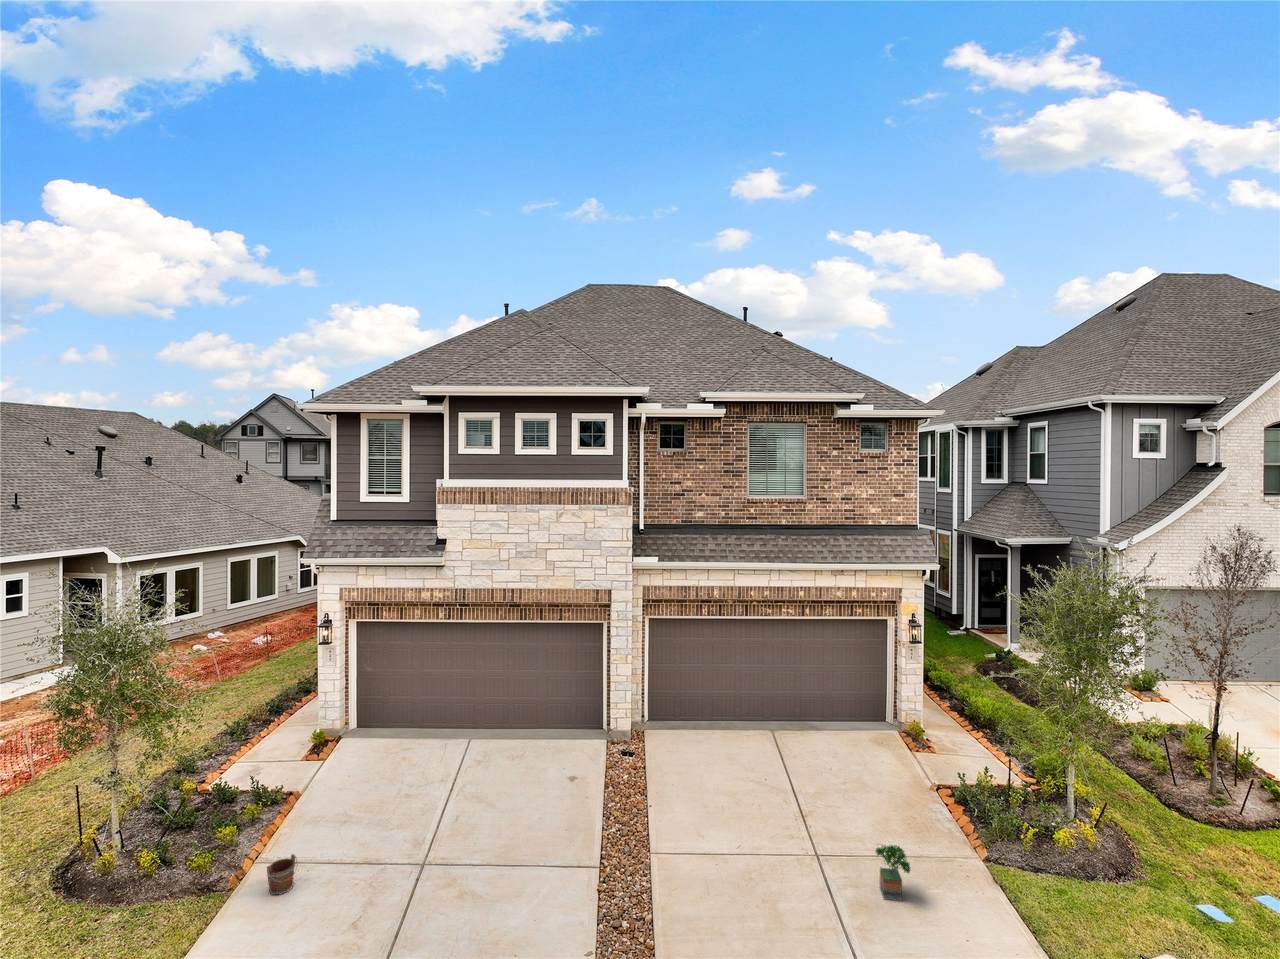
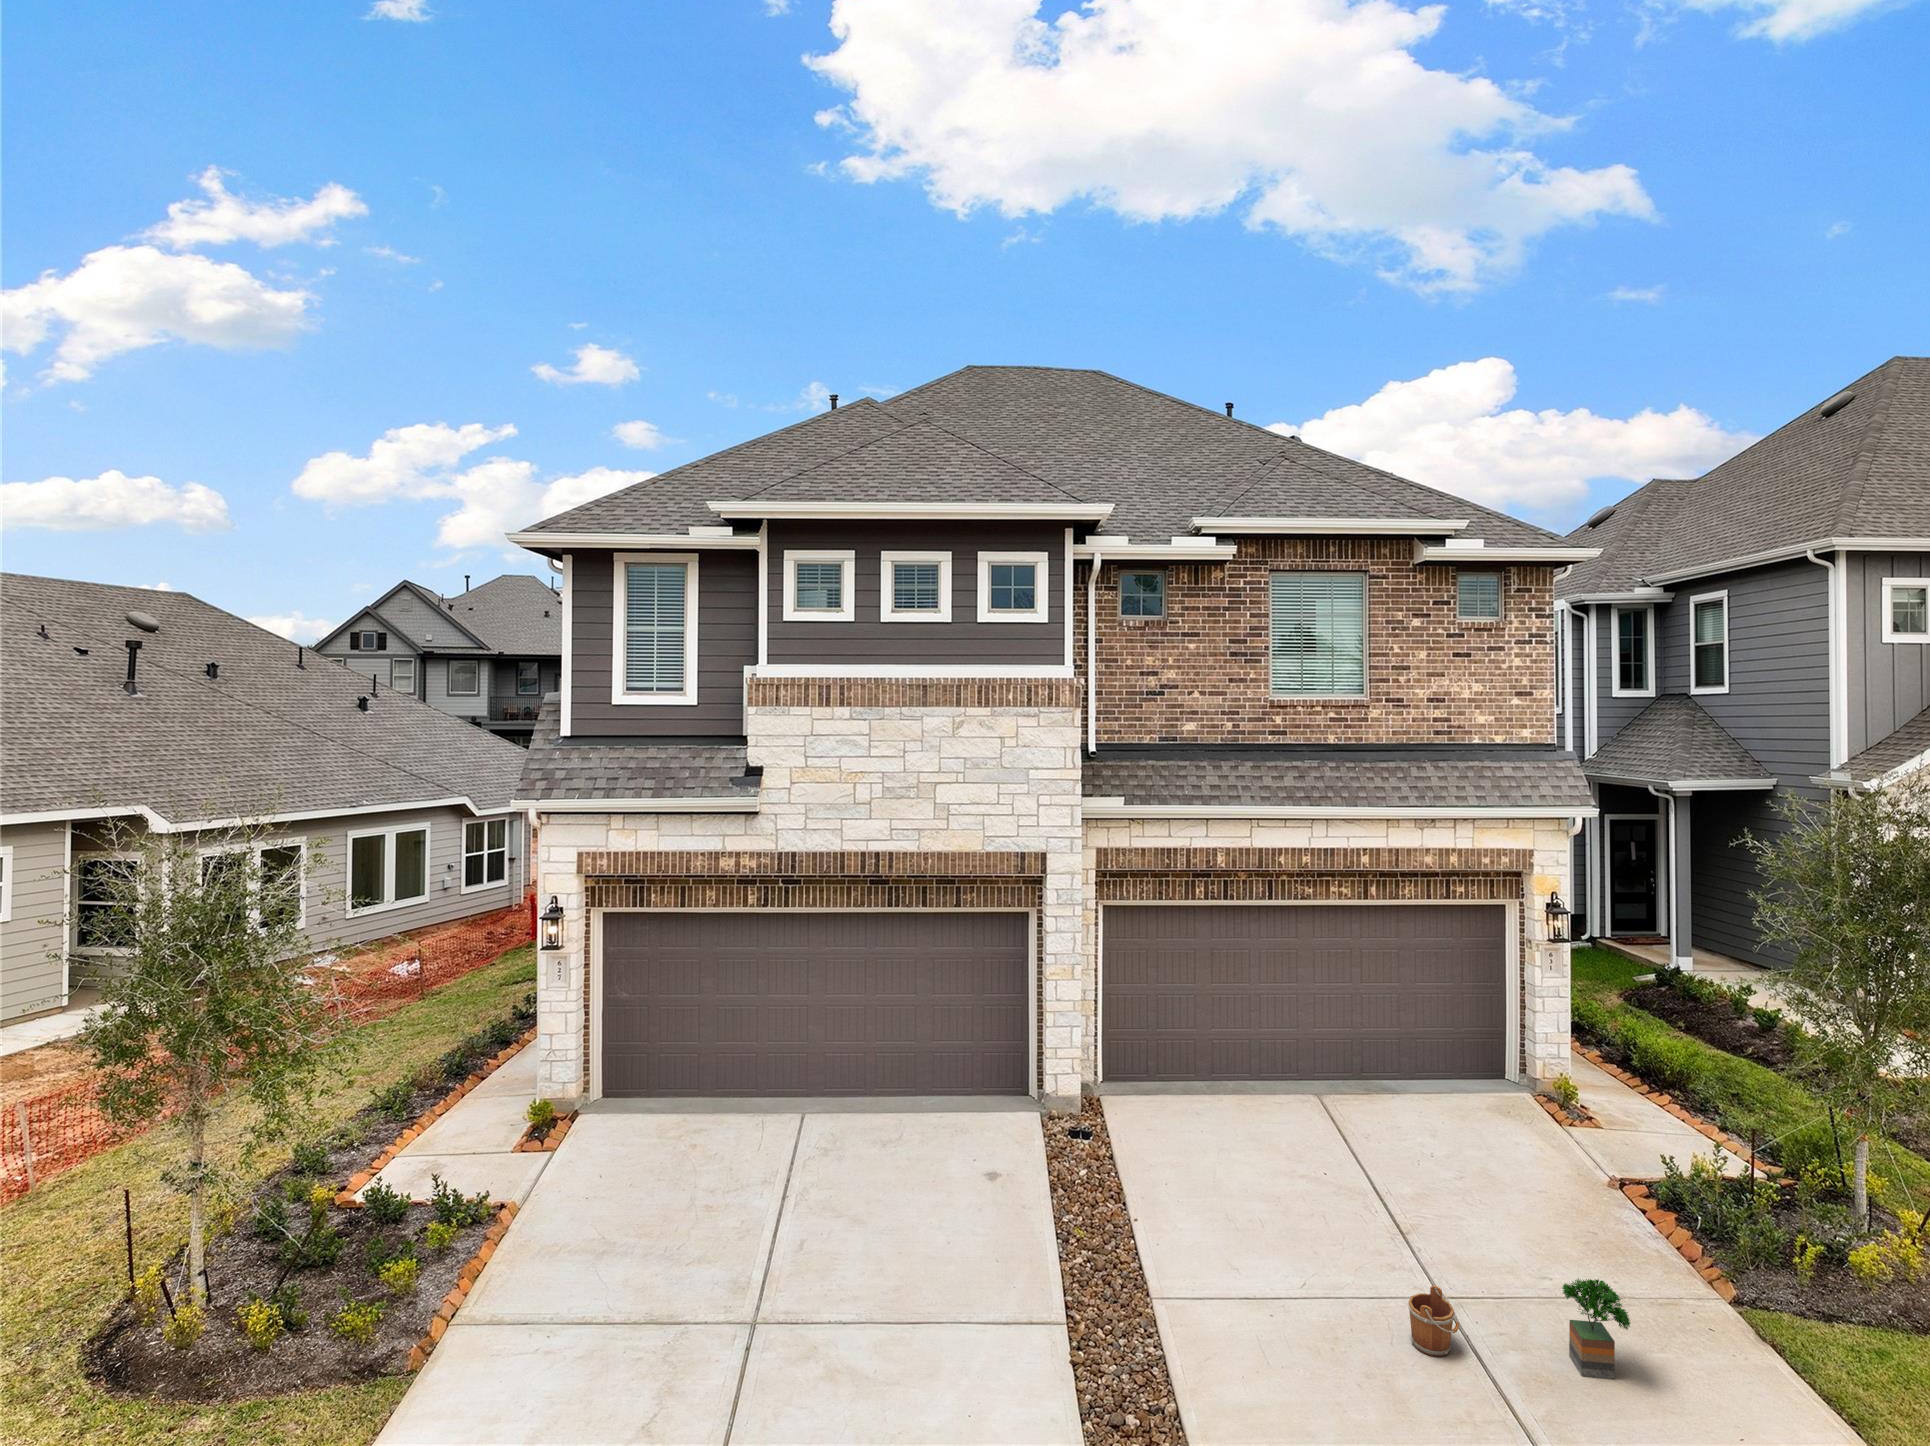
bucket: present [267,854,296,895] -> present [1408,1286,1459,1357]

